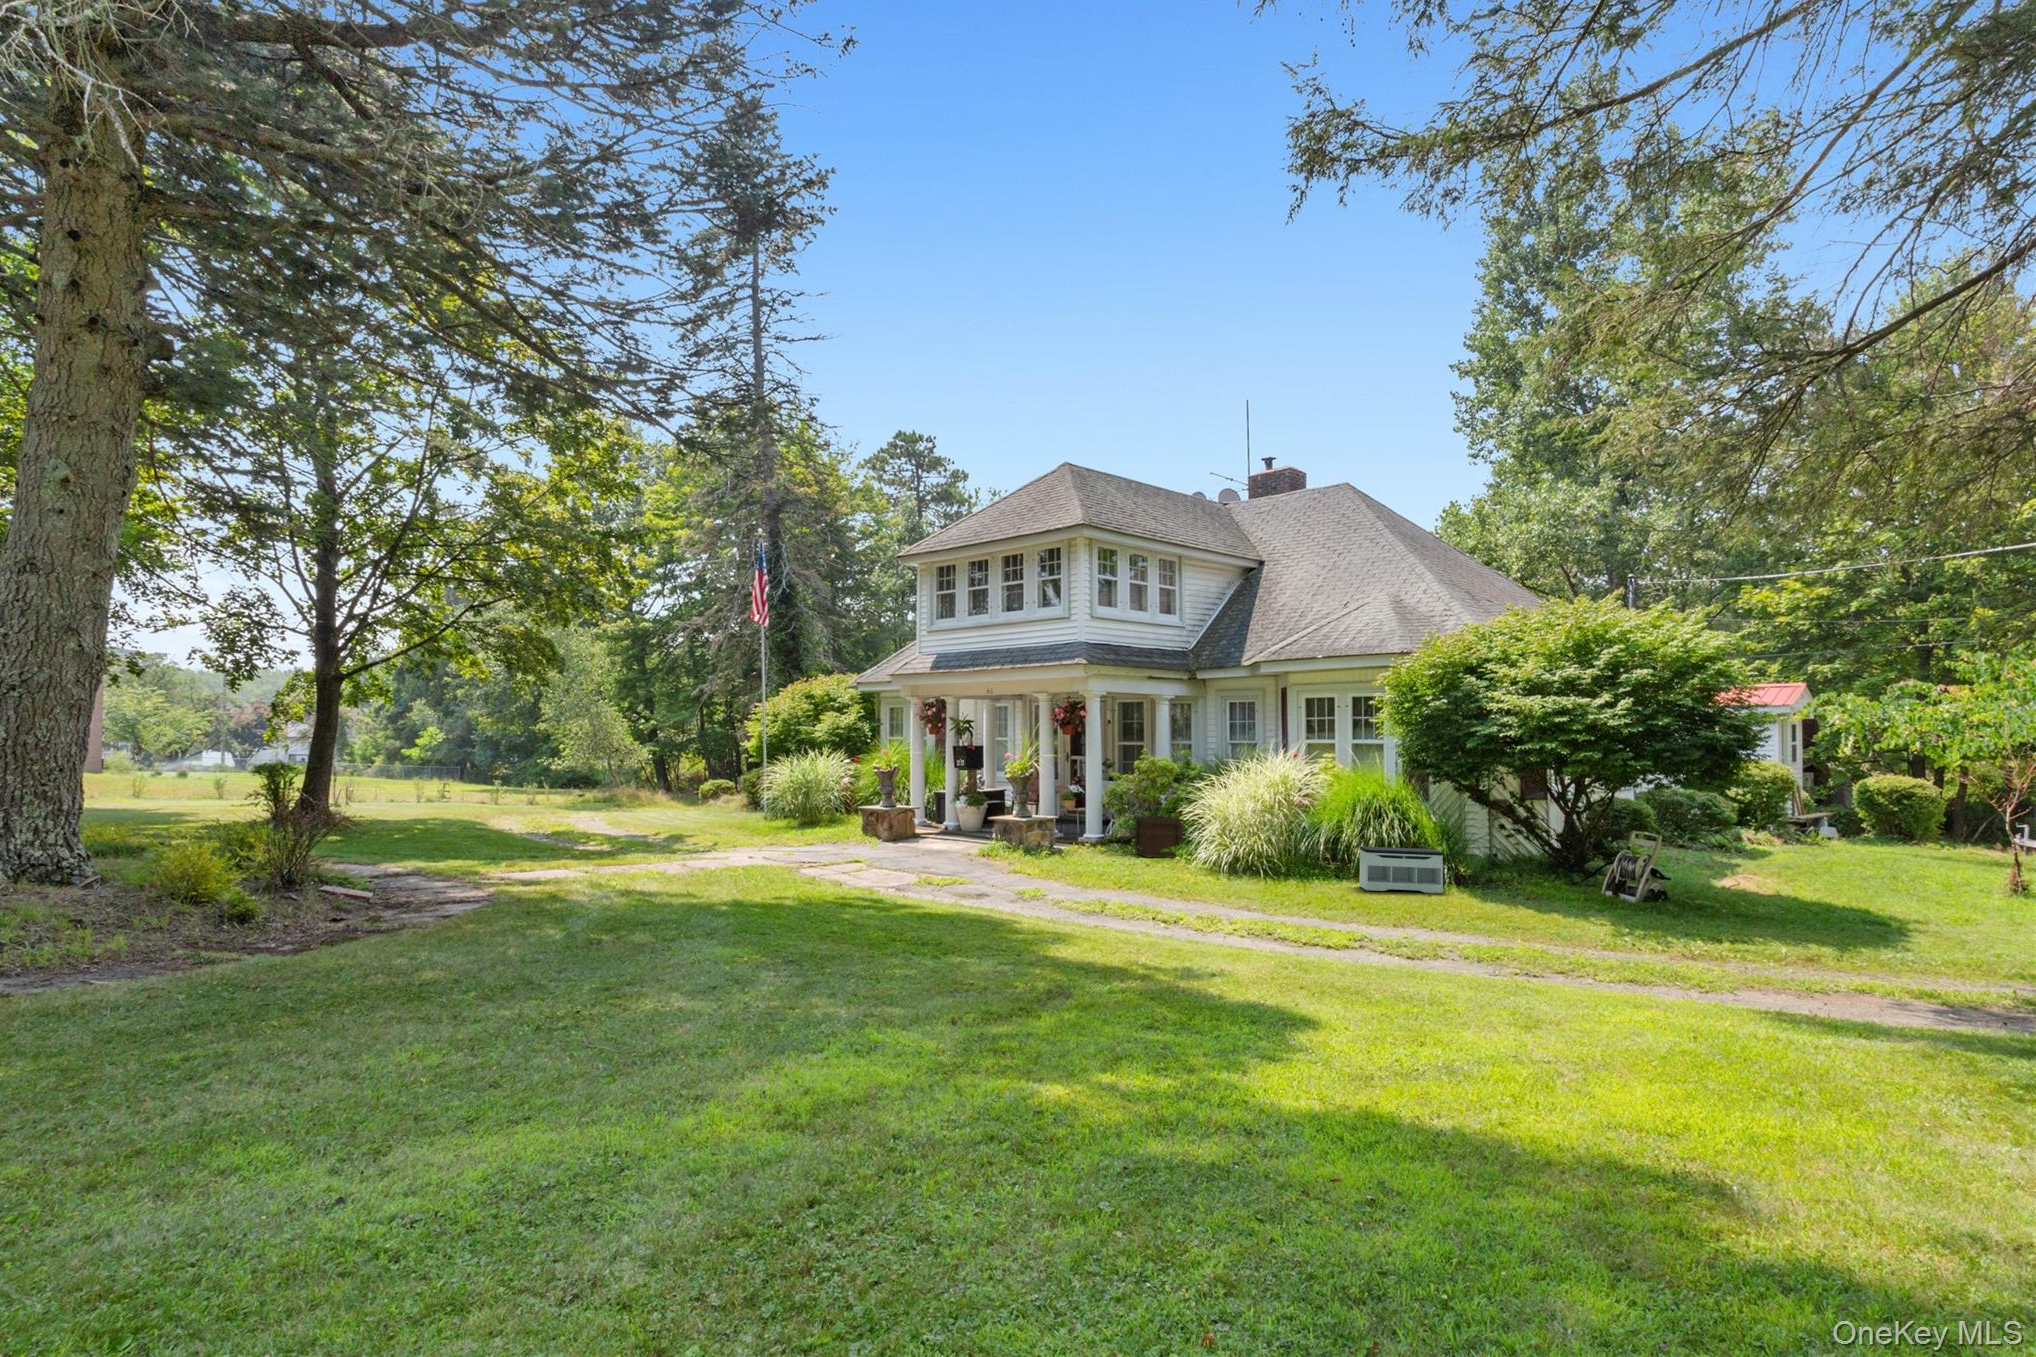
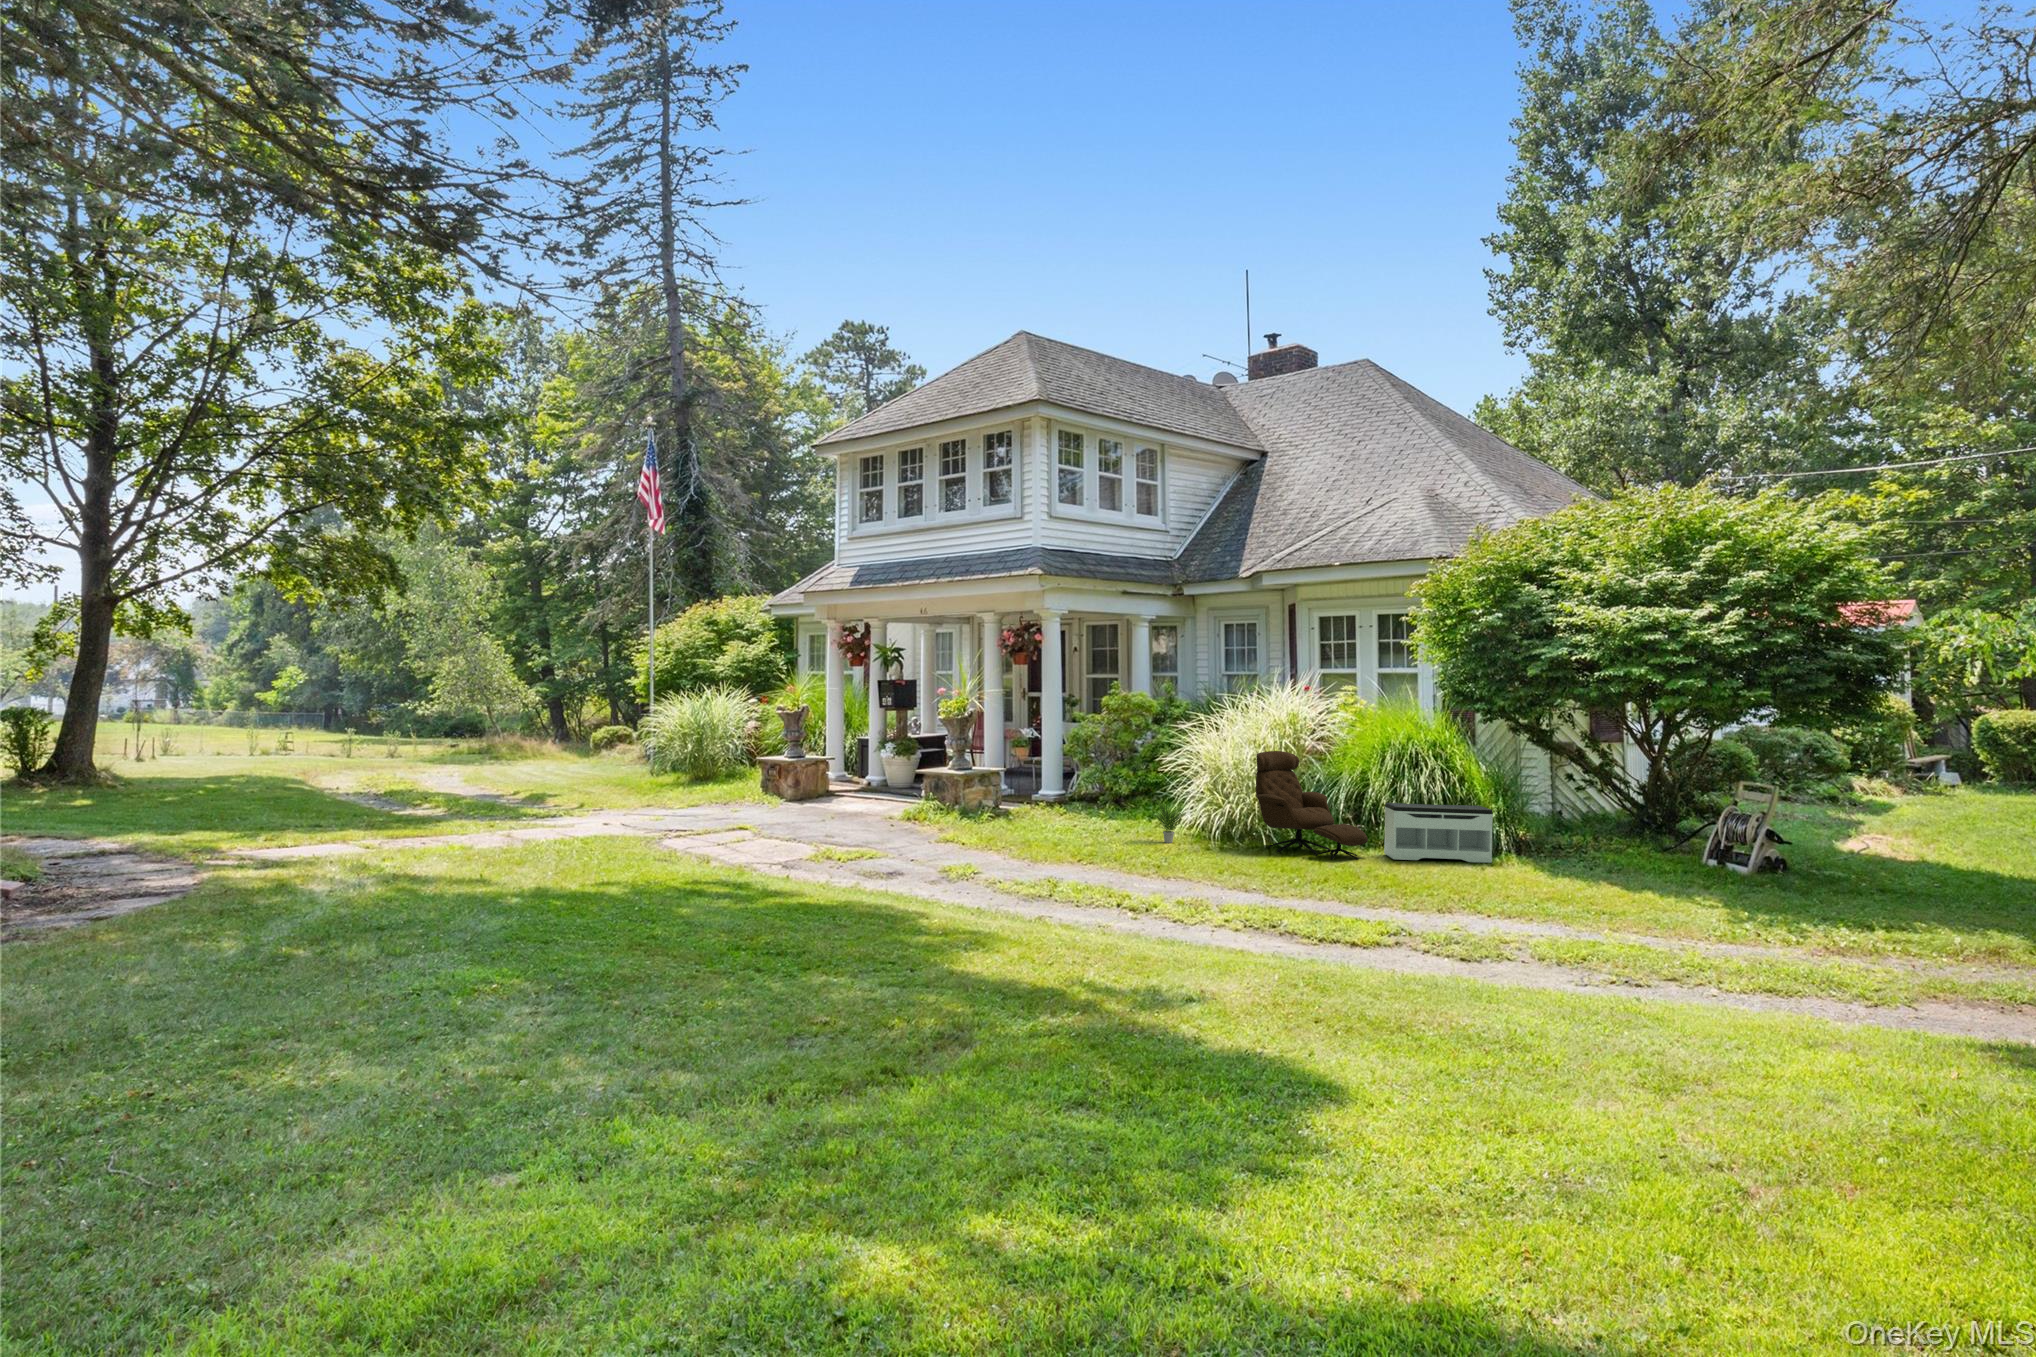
lounge chair: none [1259,806,1346,891] -> present [1256,751,1368,860]
wooden crate: present [1135,816,1183,858] -> none [1101,766,1162,818]
potted plant: none [1174,842,1204,877] -> present [1154,801,1184,843]

